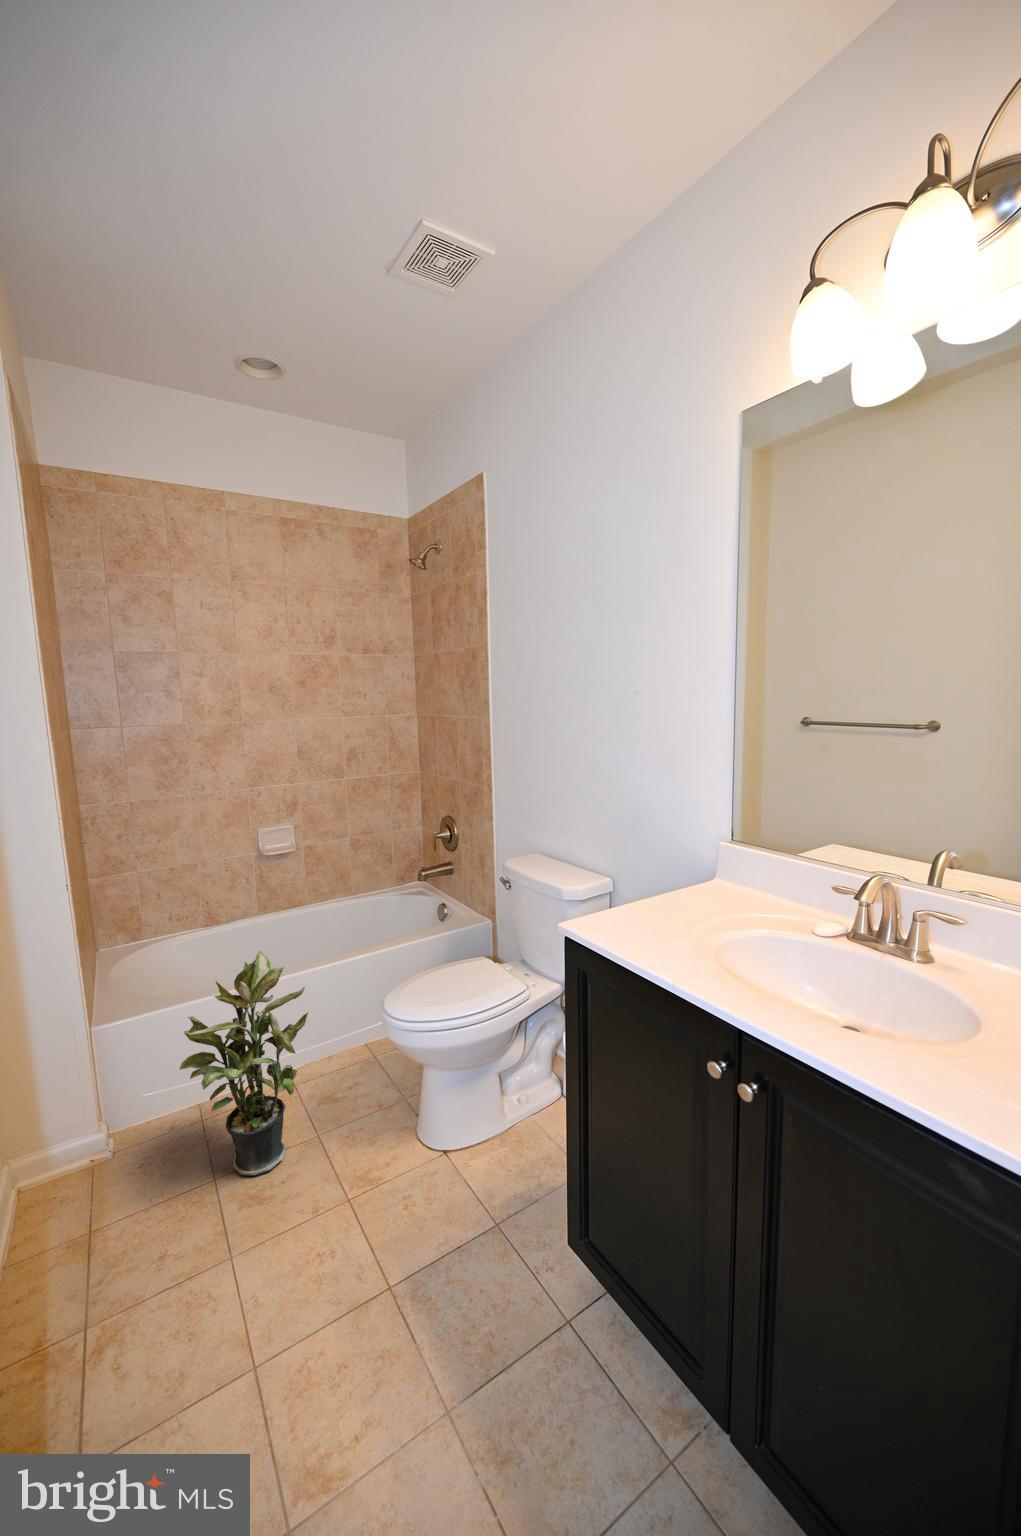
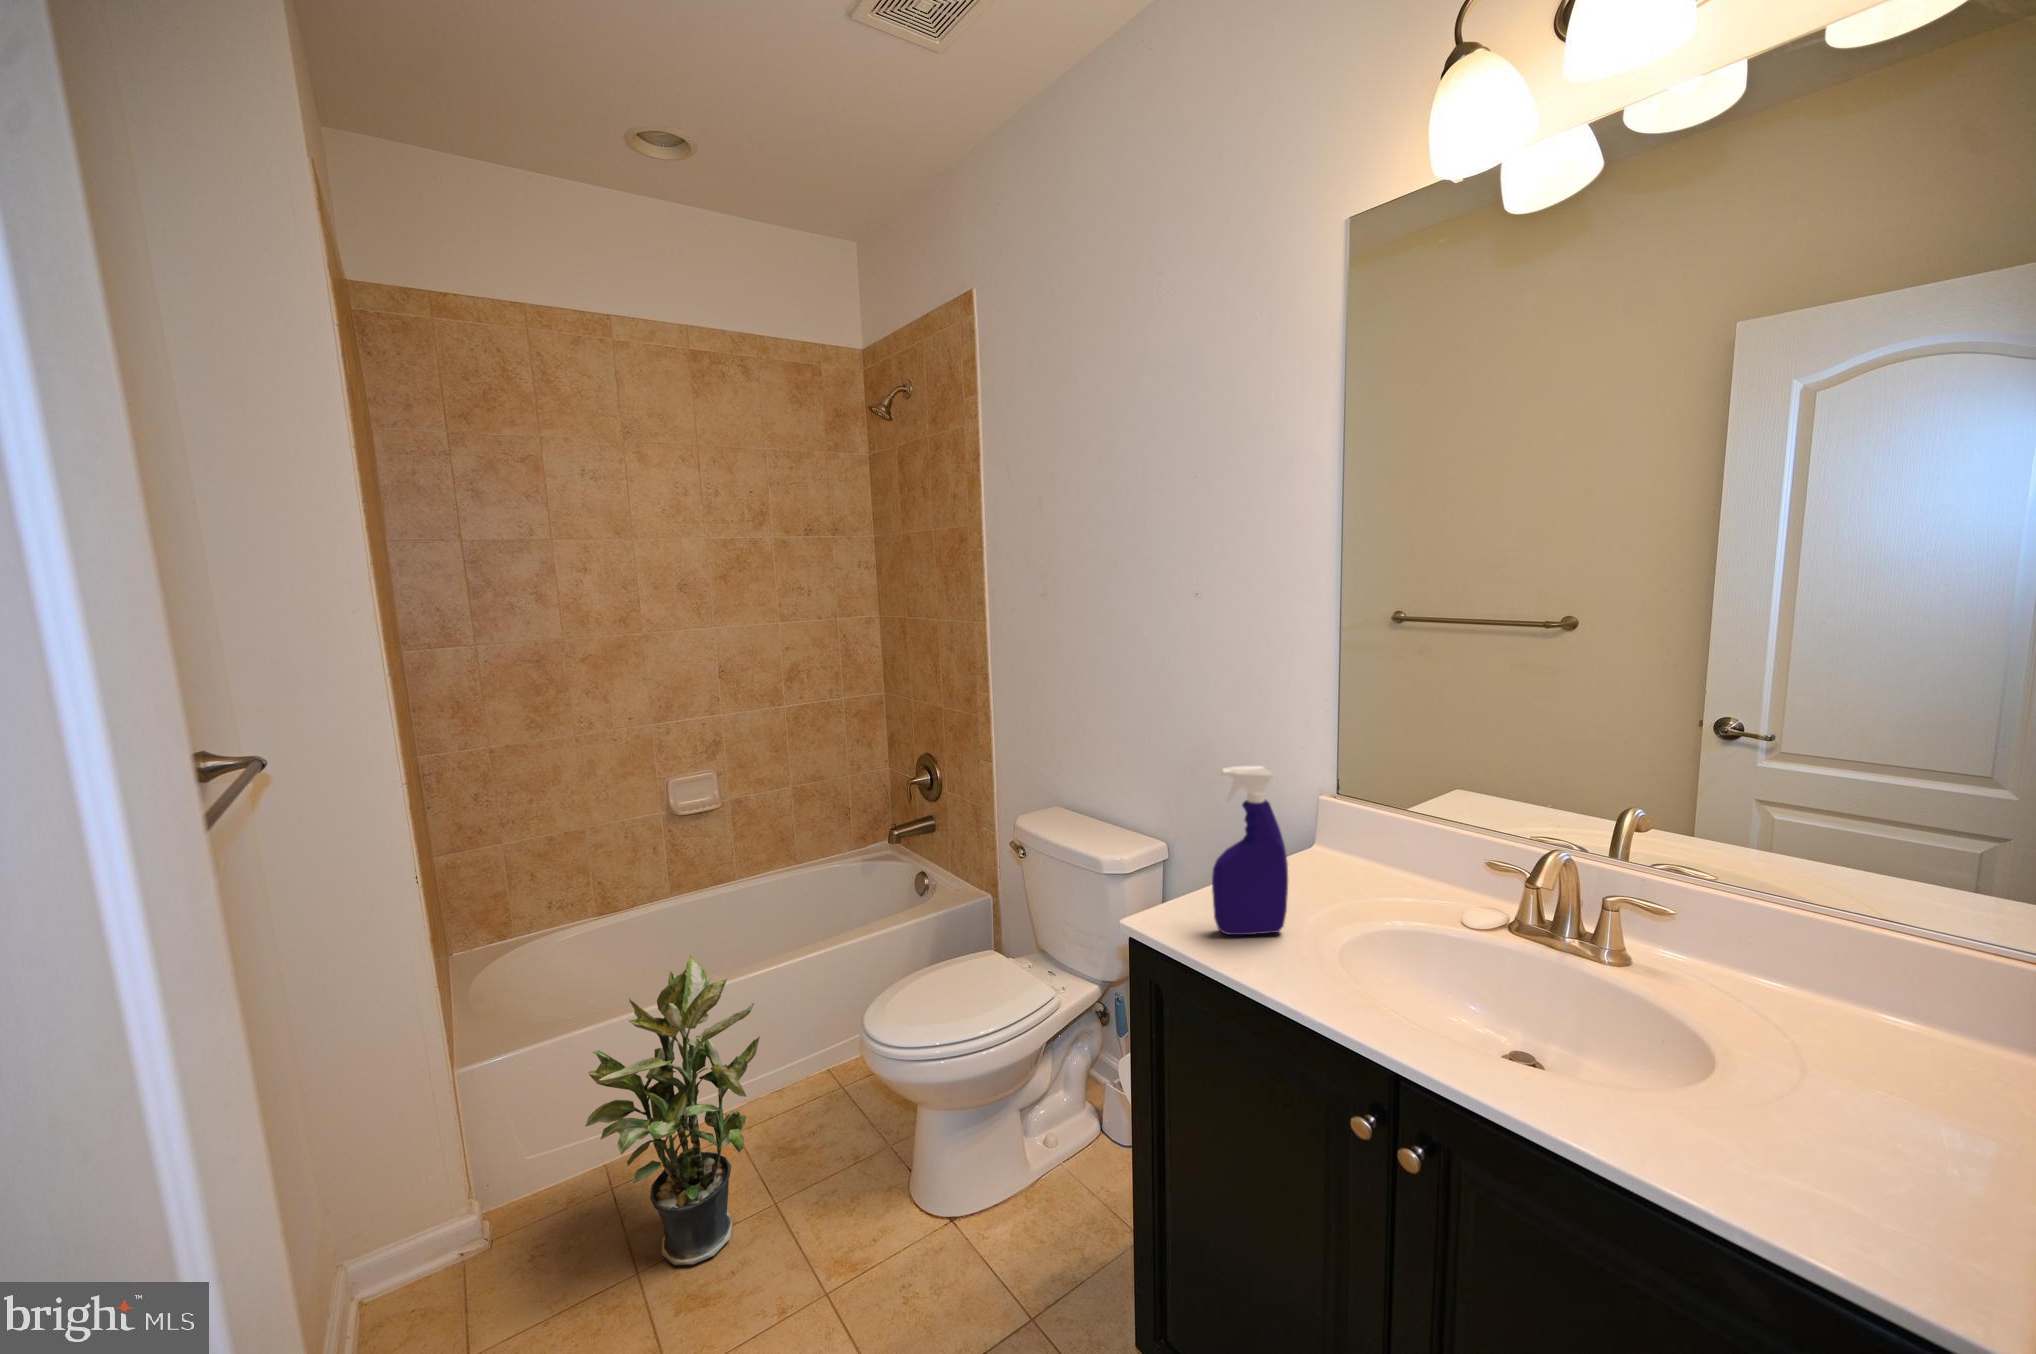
spray bottle: none [623,810,680,935] -> present [1212,766,1288,935]

